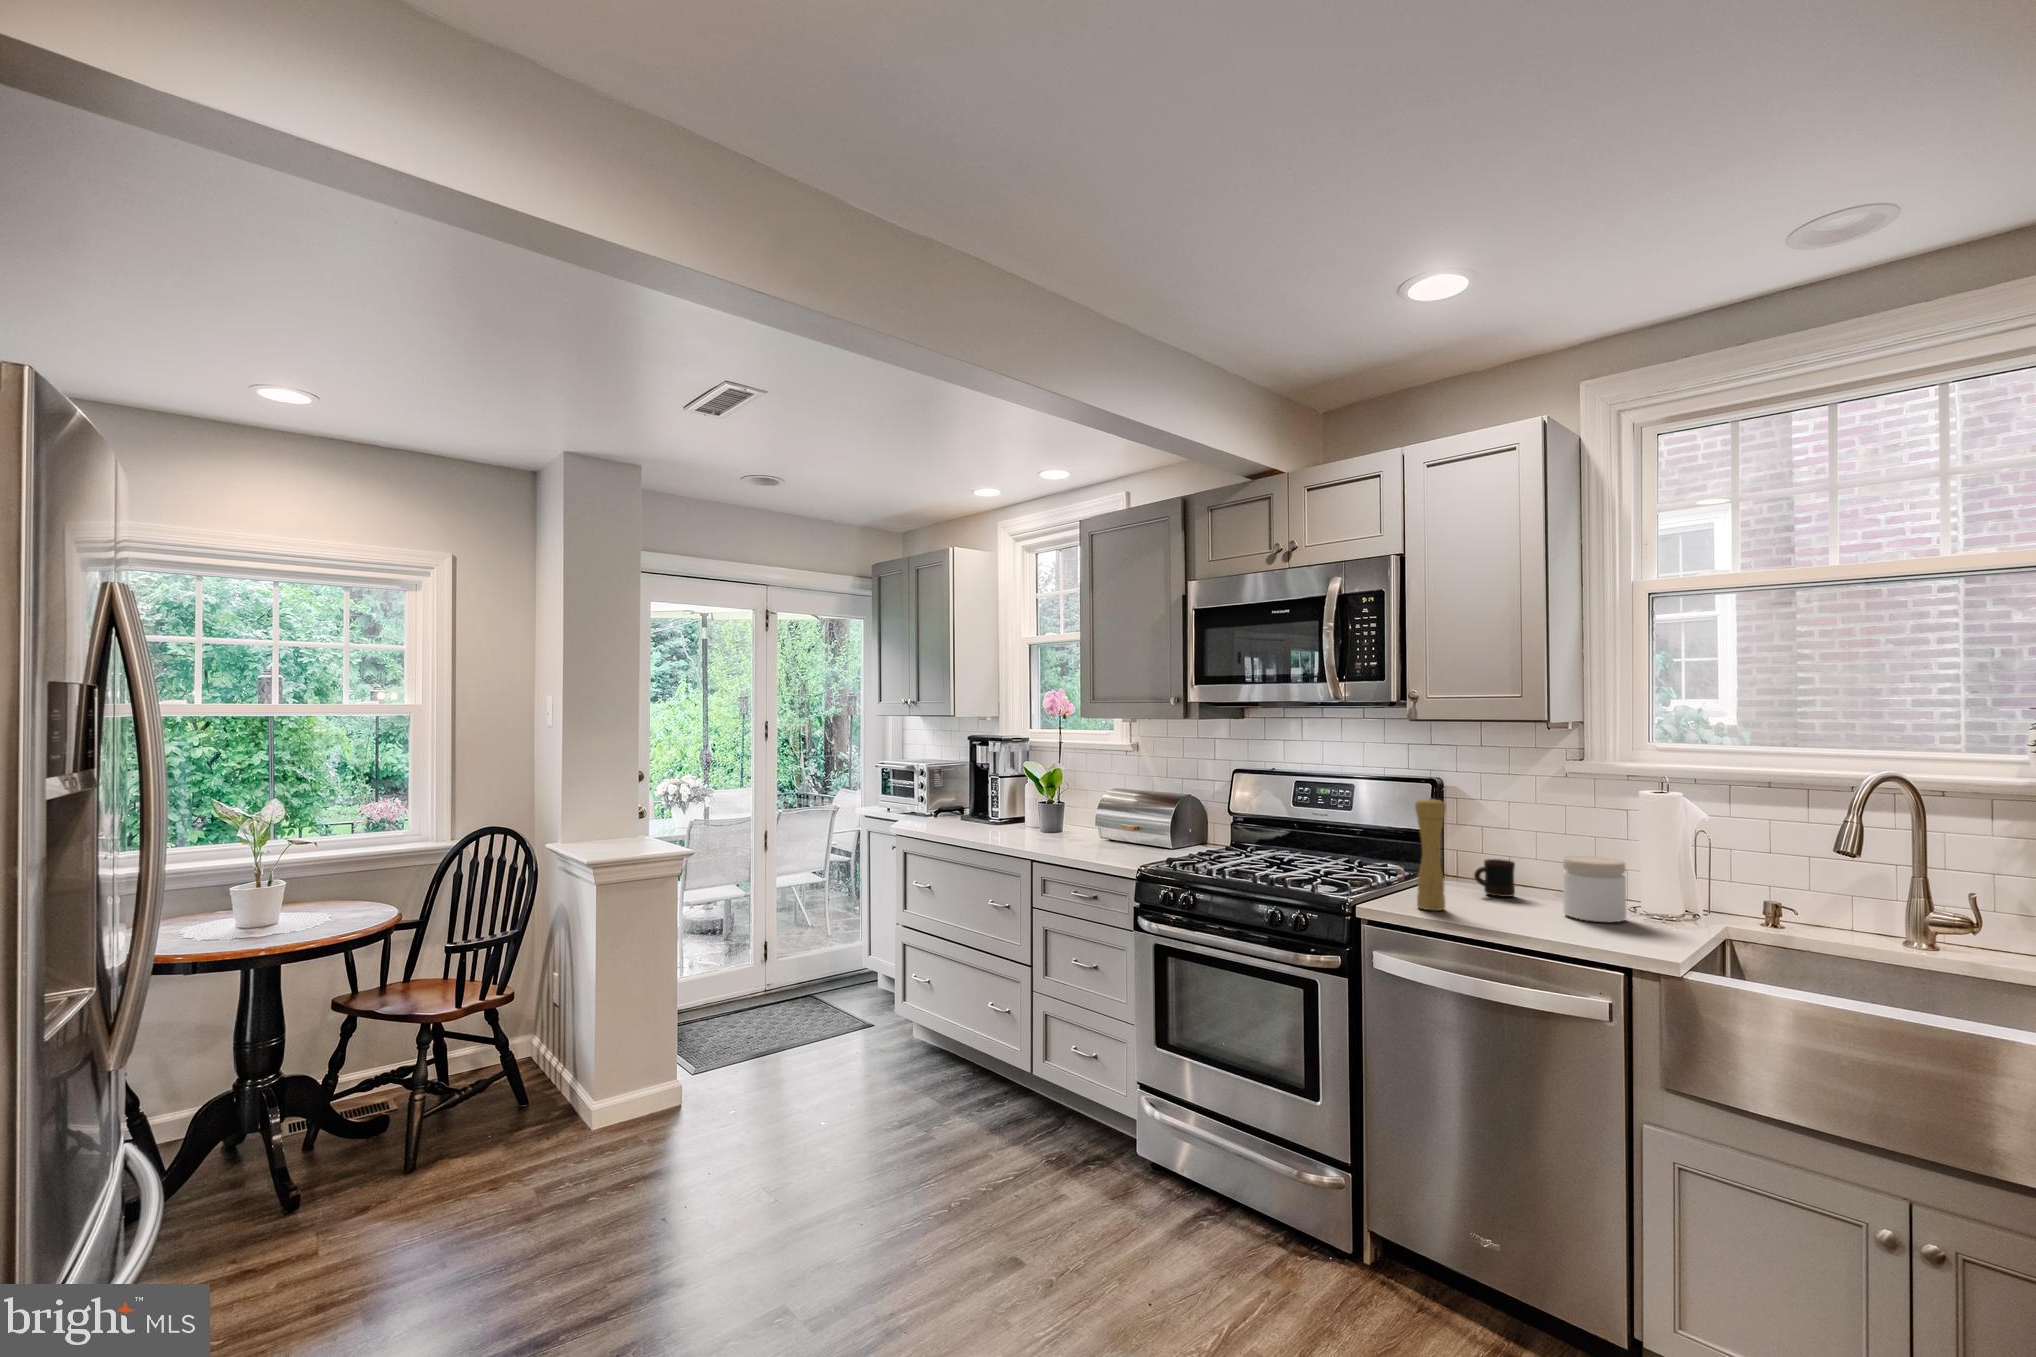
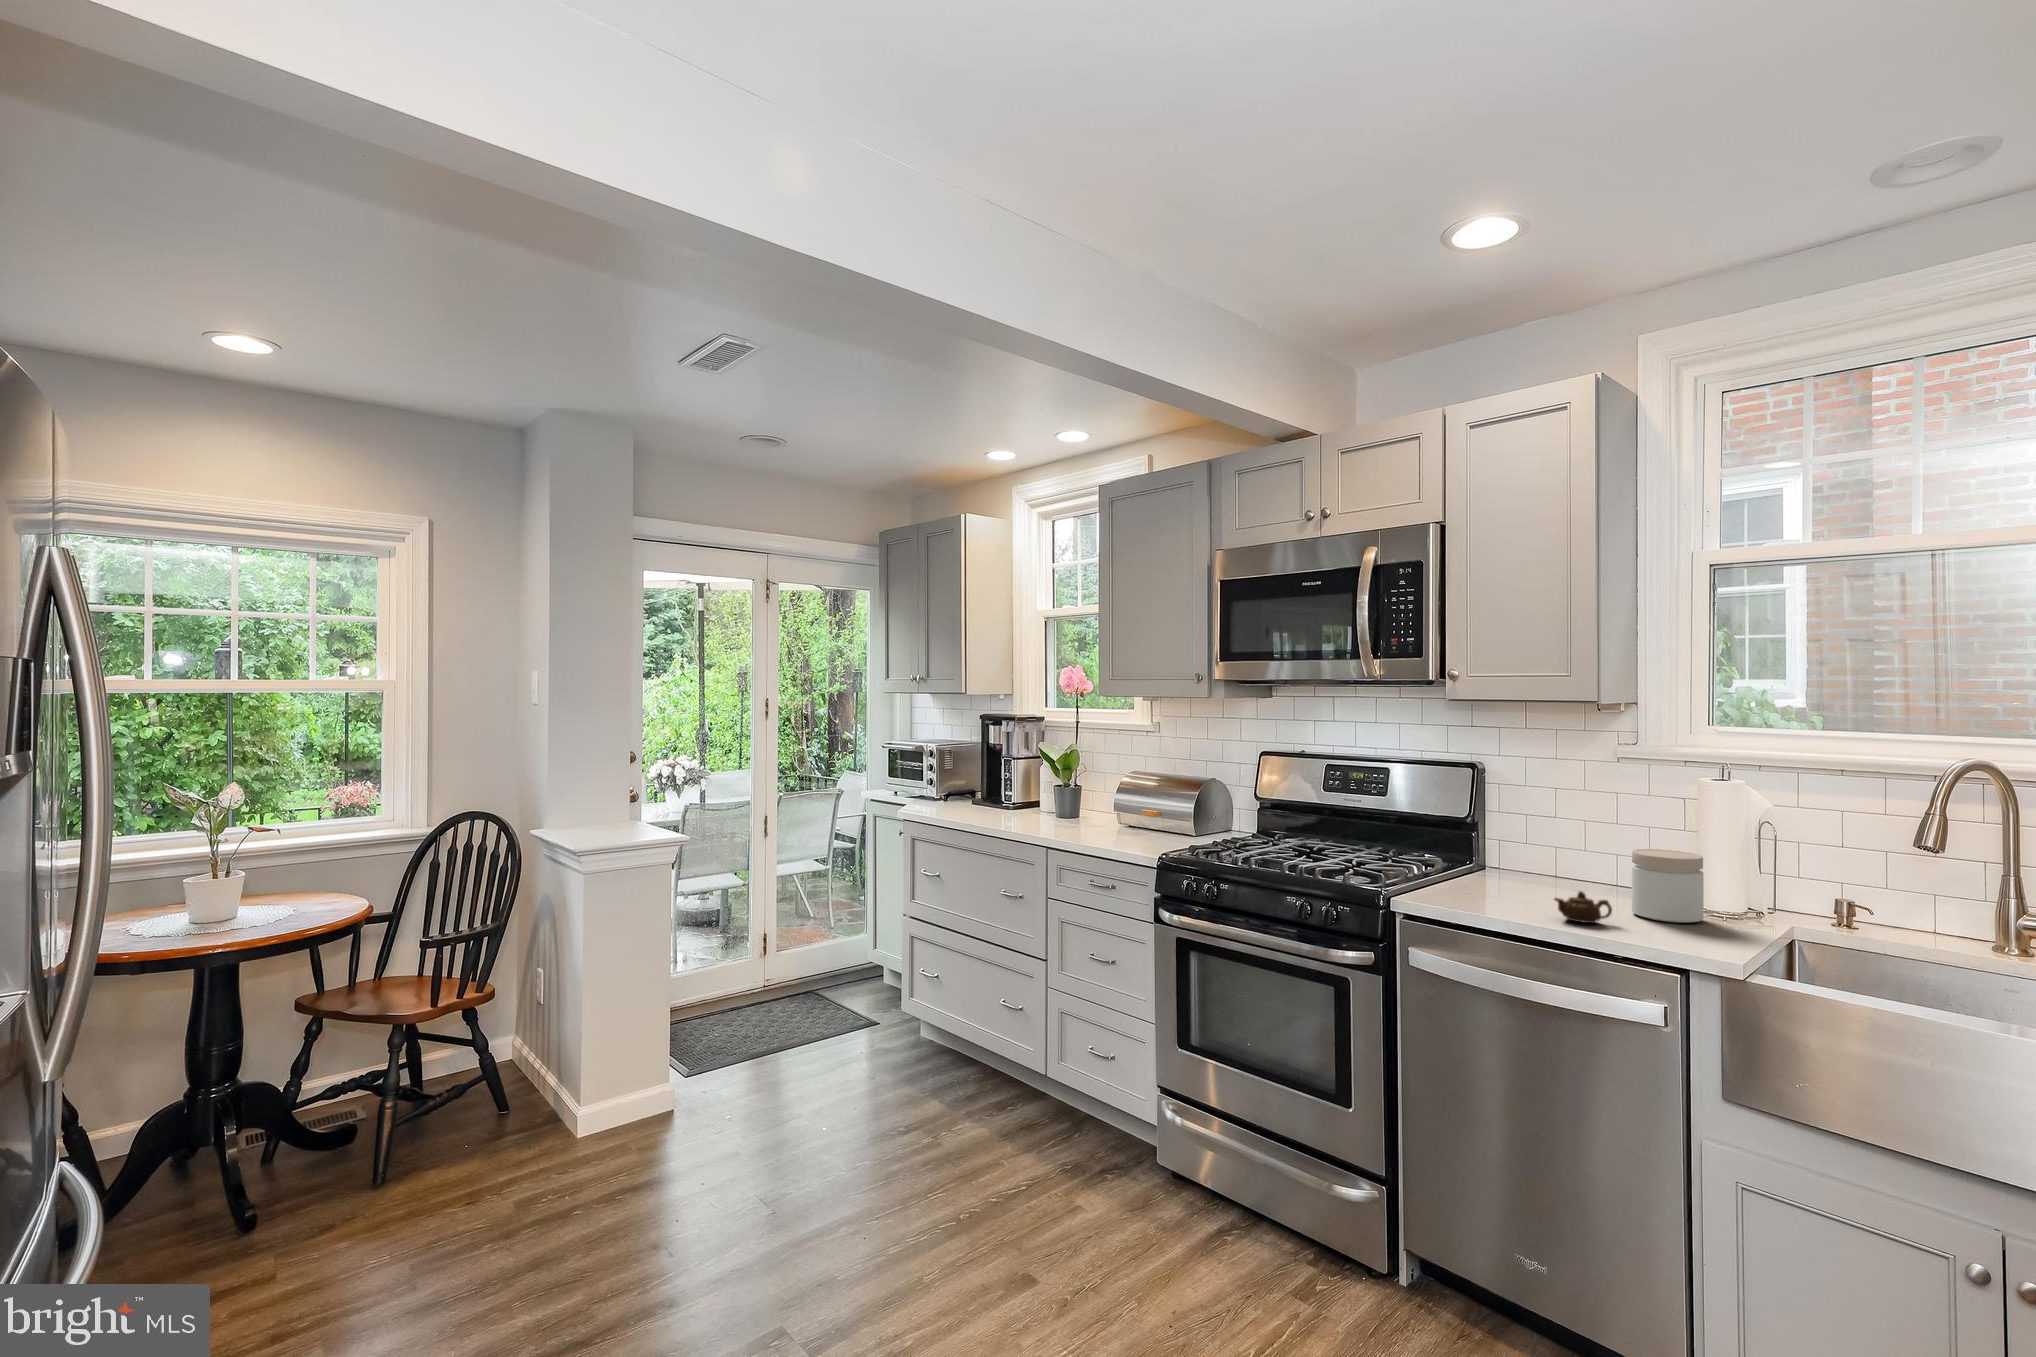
pepper mill: present [1415,797,1446,911] -> none [1468,785,1502,908]
mug: present [1474,859,1515,897] -> none [1528,851,1573,892]
teapot: none [1491,894,1543,923] -> present [1555,891,1612,923]

